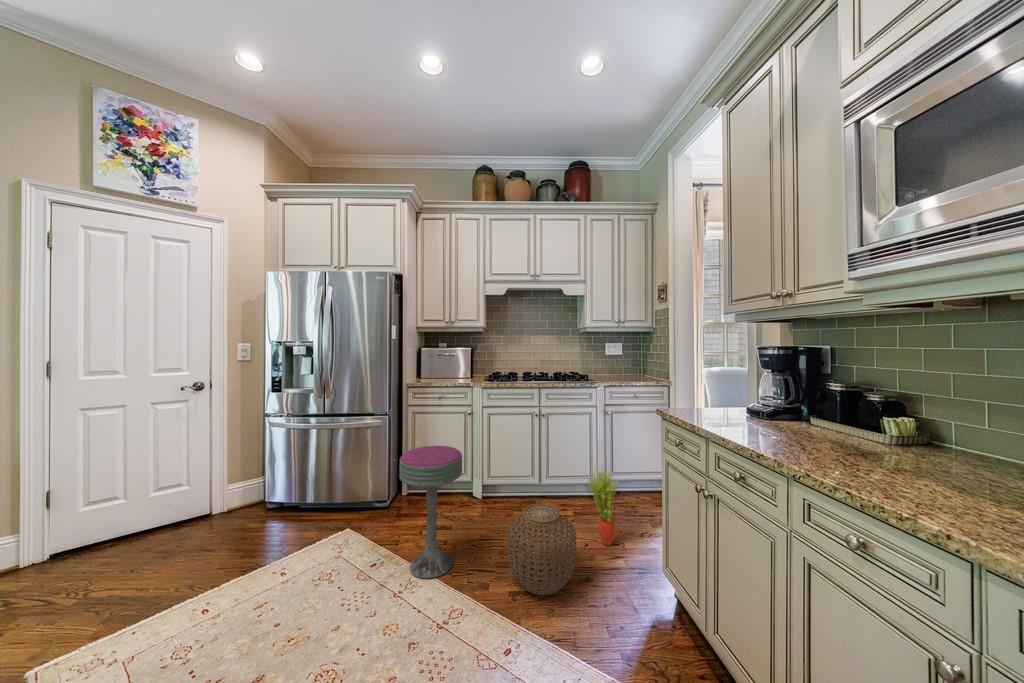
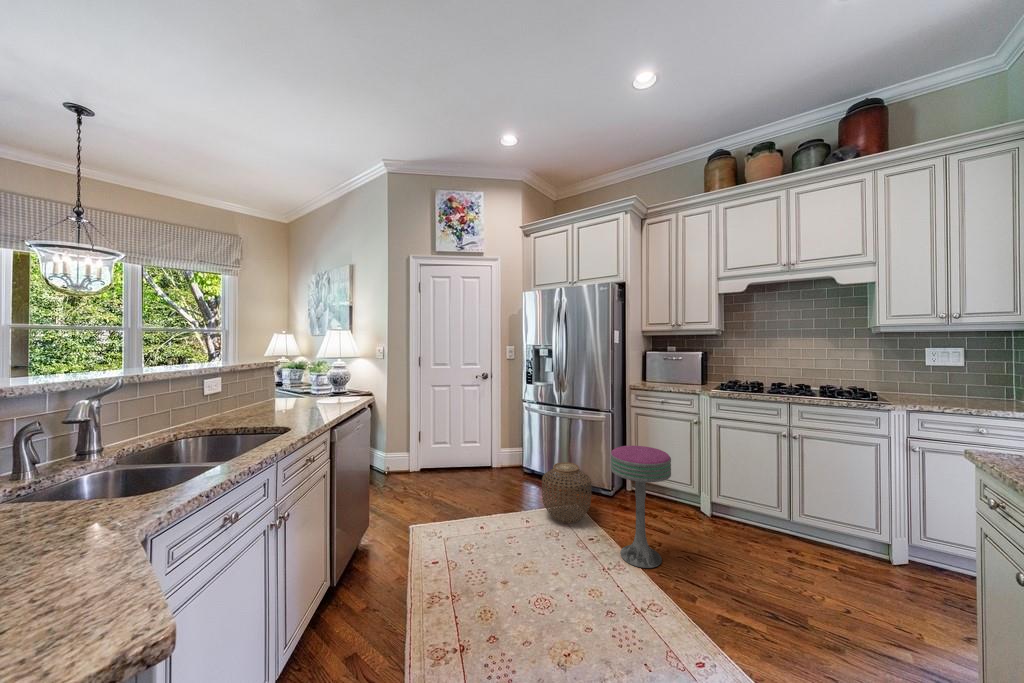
potted plant: present [589,465,618,546] -> none [845,509,903,624]
woven basket: present [507,504,577,595] -> present [542,462,591,523]

